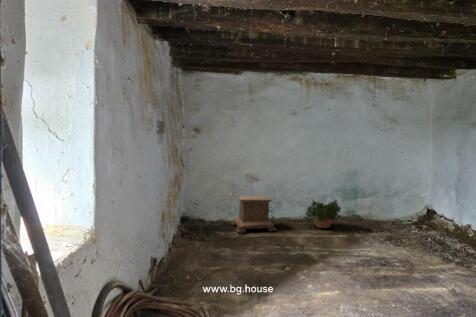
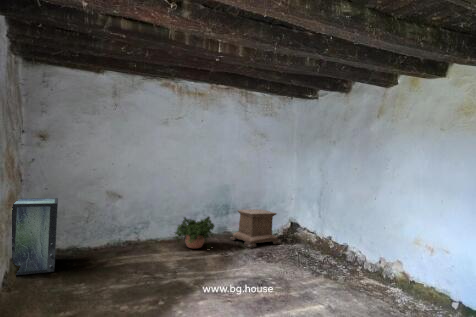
storage box: none [181,183,214,238] -> present [12,198,58,275]
stool: present [232,195,277,233] -> present [230,209,280,248]

